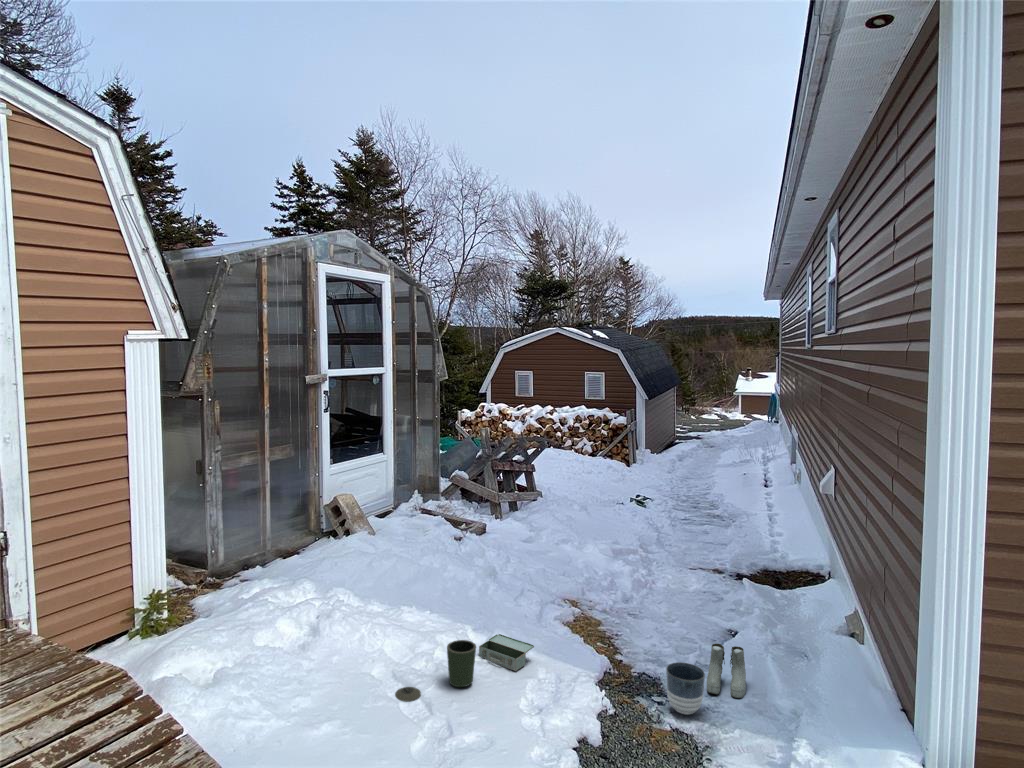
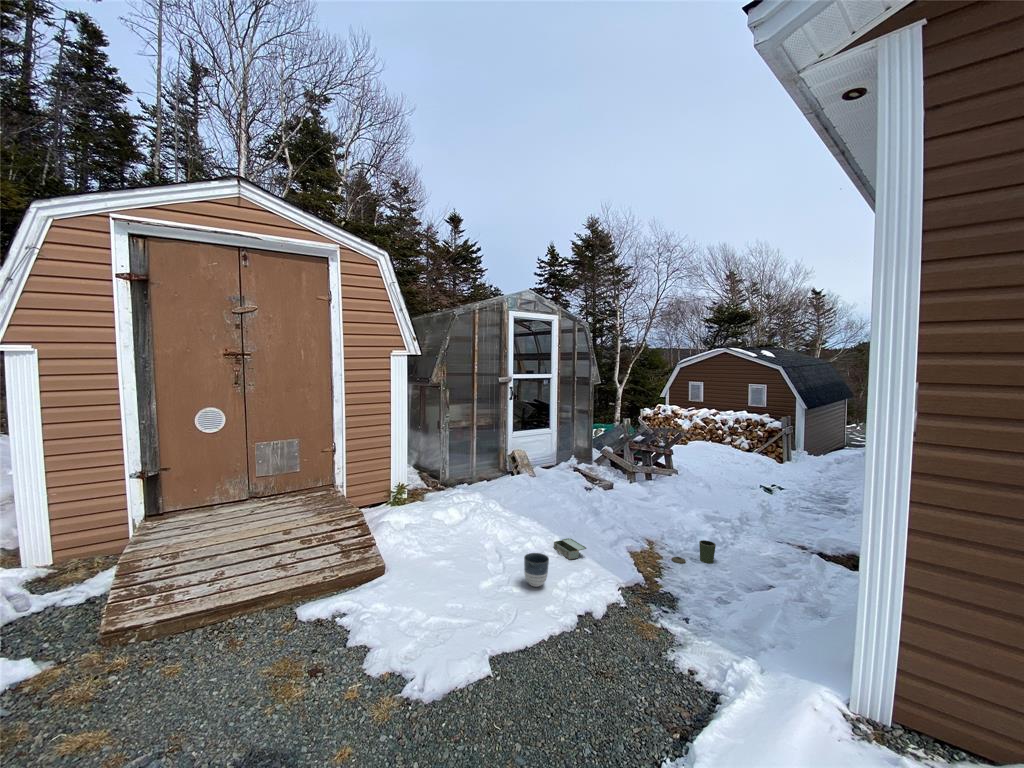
trash can: present [395,640,476,702] -> present [671,540,716,564]
boots: present [707,644,746,698] -> none [698,571,733,611]
planter: present [666,662,705,715] -> present [524,553,549,587]

